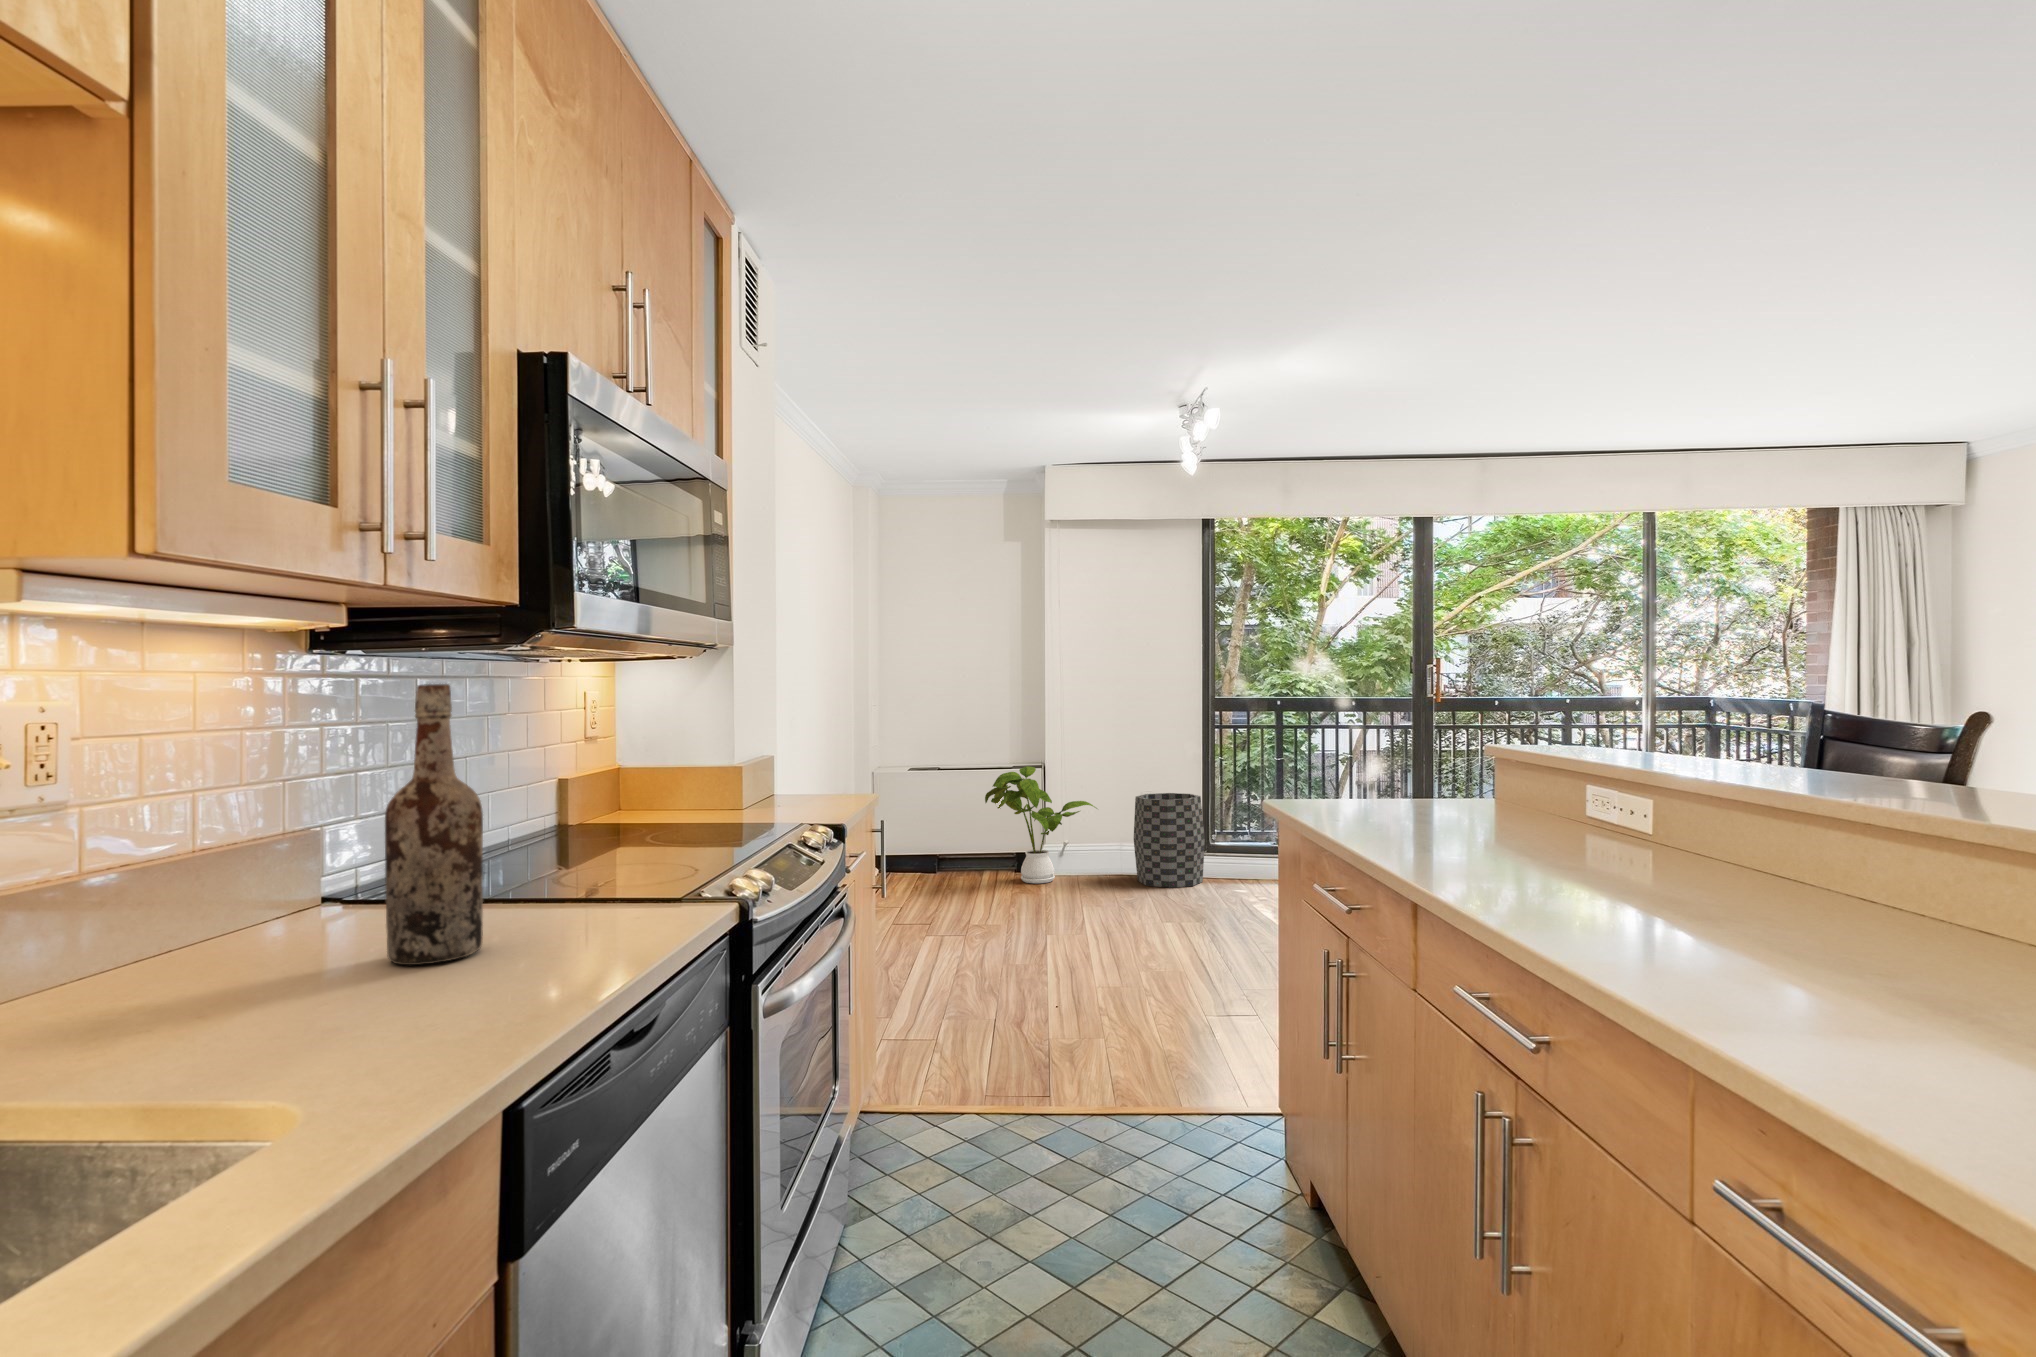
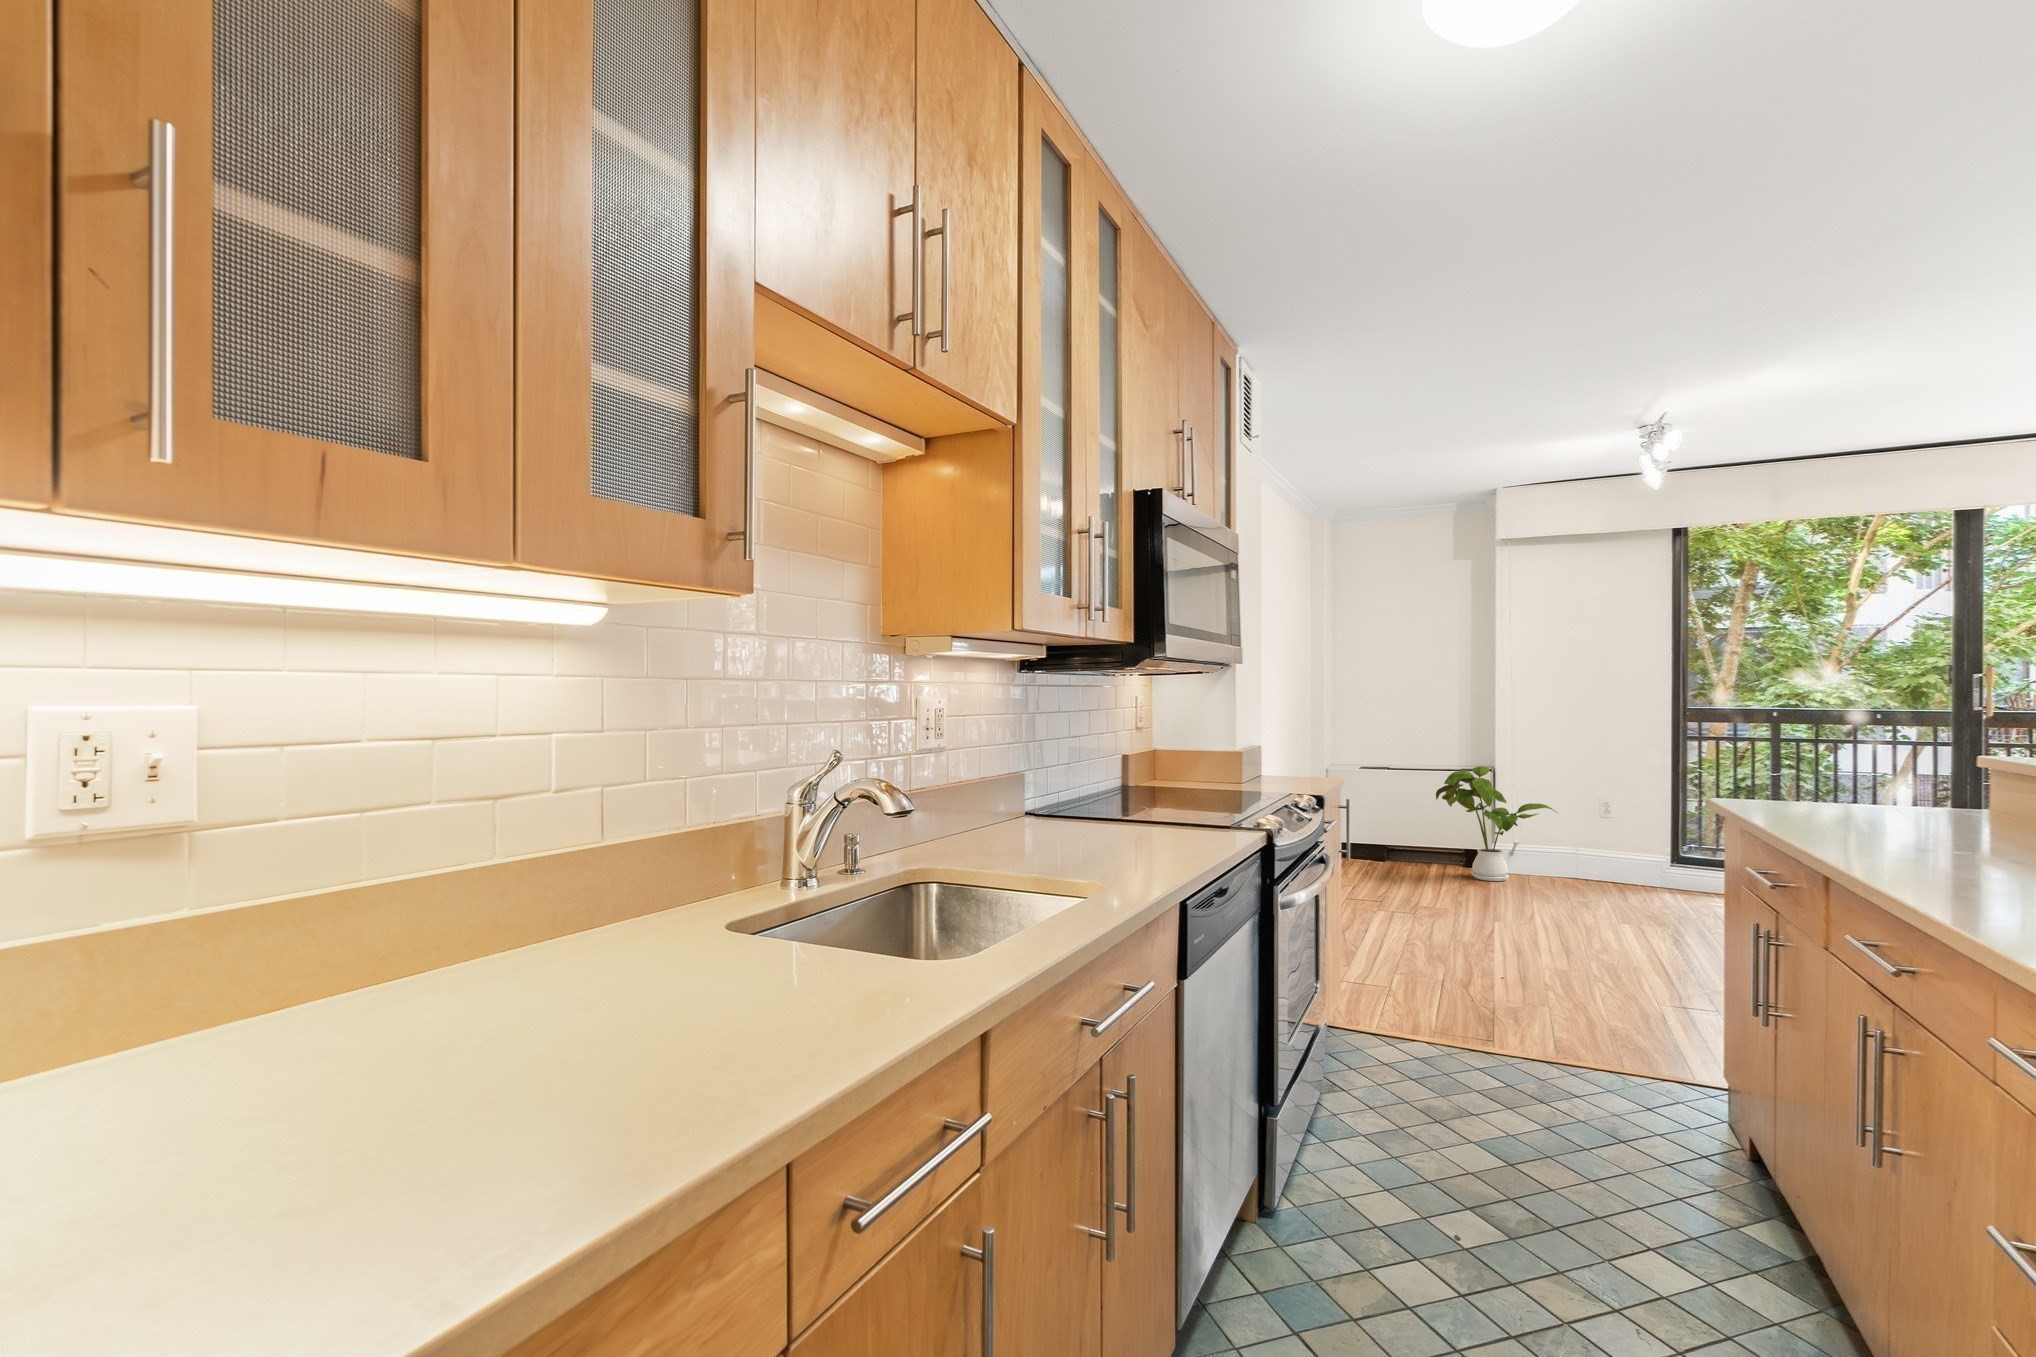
wine bottle: present [385,684,483,965] -> none [1097,696,1141,843]
trash can: present [1134,793,1205,888] -> none [1598,802,1684,900]

